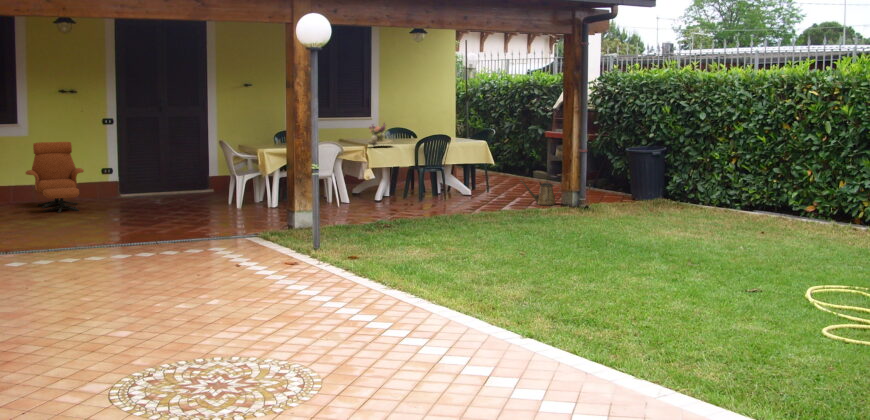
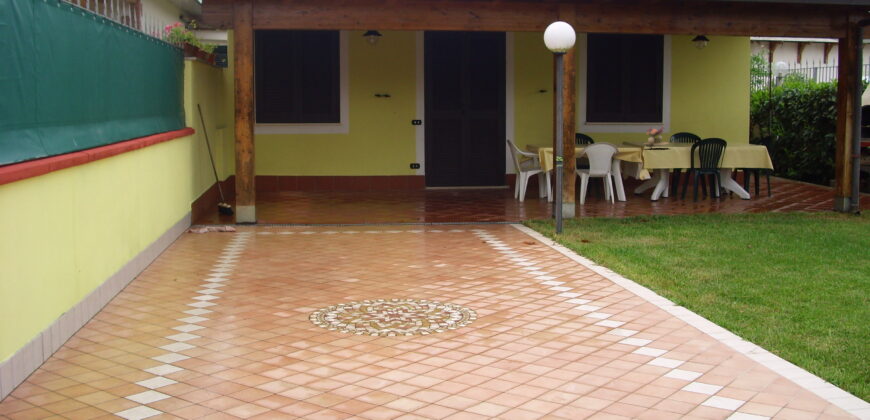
lounge chair: present [26,142,84,213] -> none [348,139,394,198]
watering can: present [520,180,558,205] -> none [798,185,843,211]

